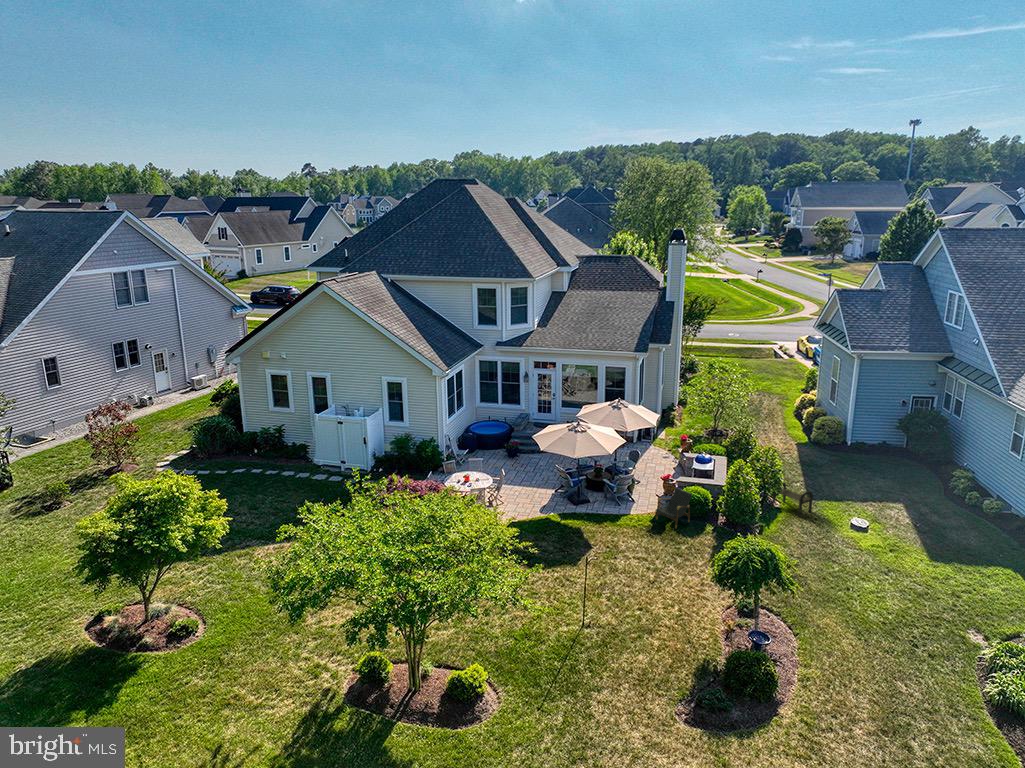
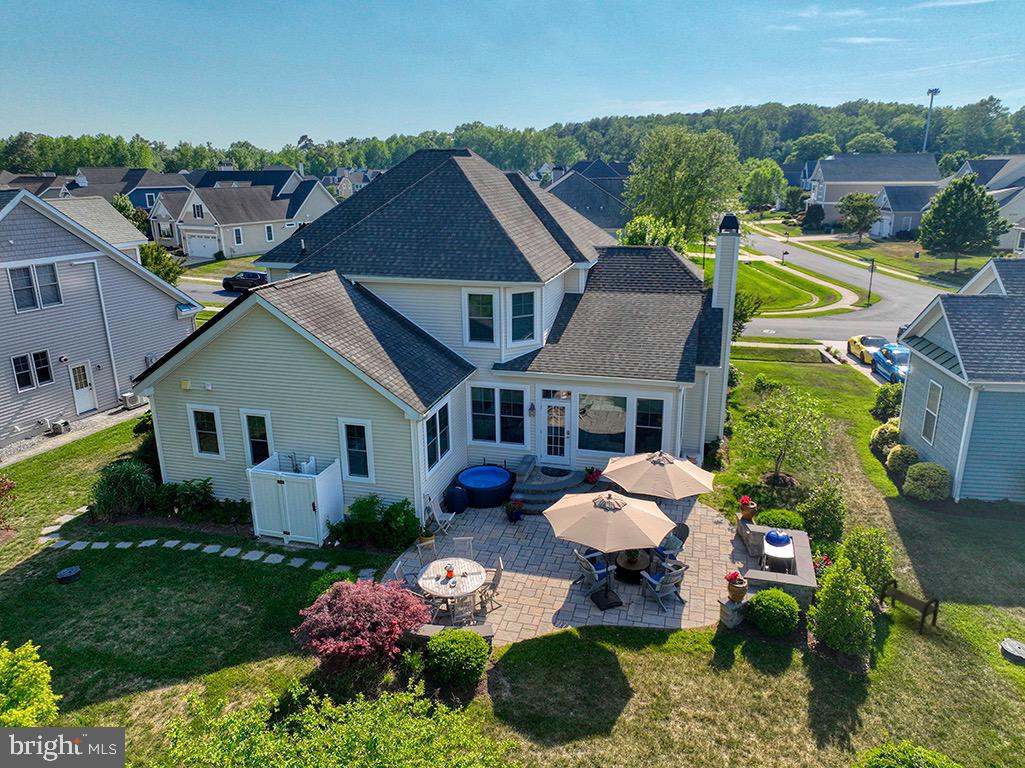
lounge chair: present [656,488,692,528] -> none [718,594,771,658]

